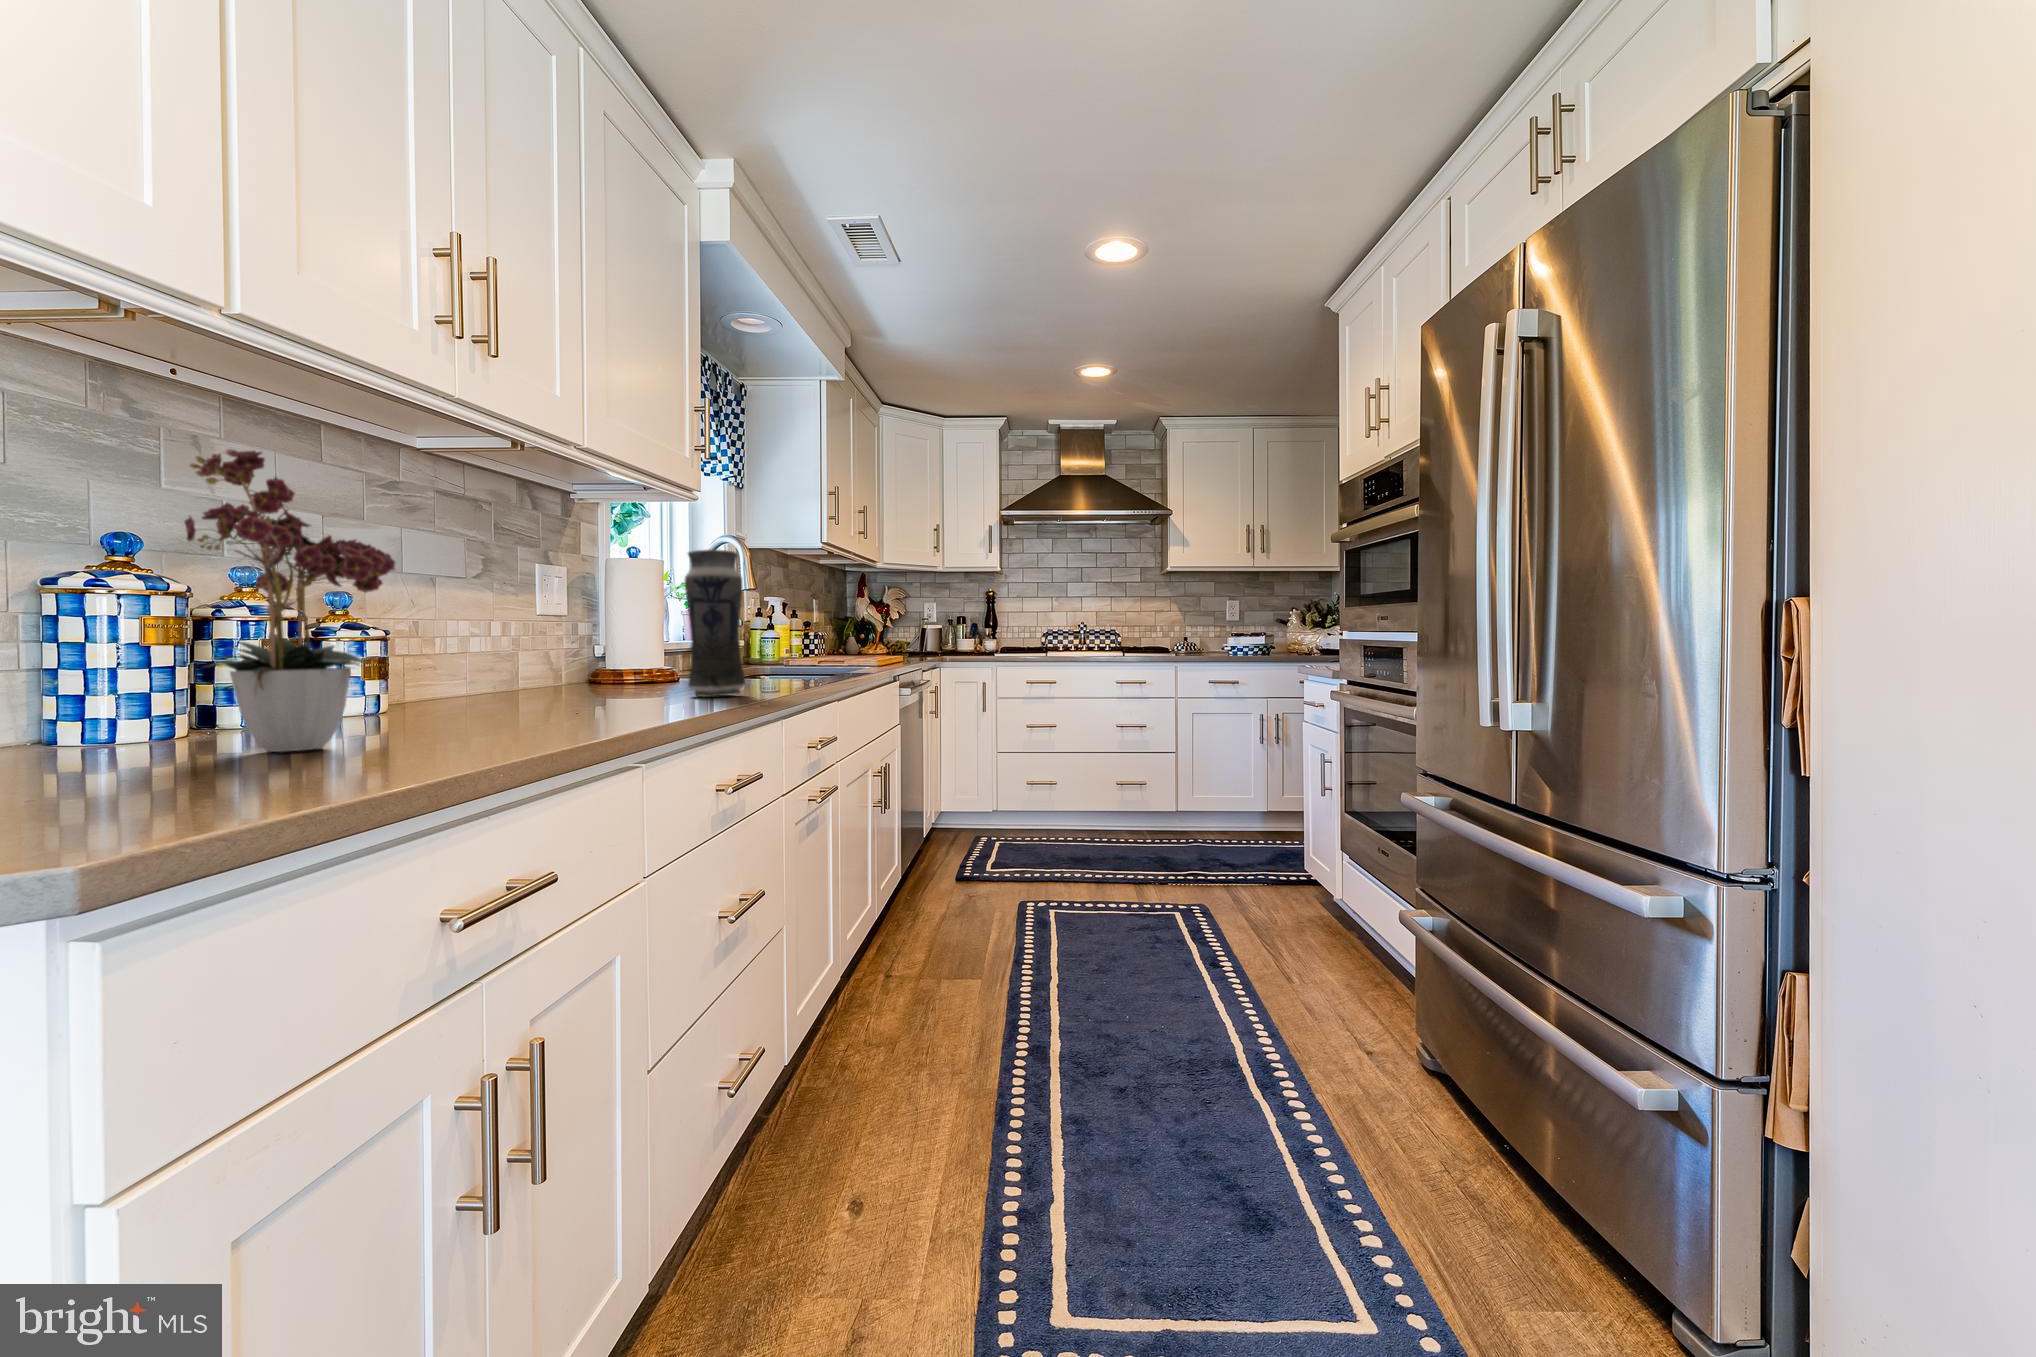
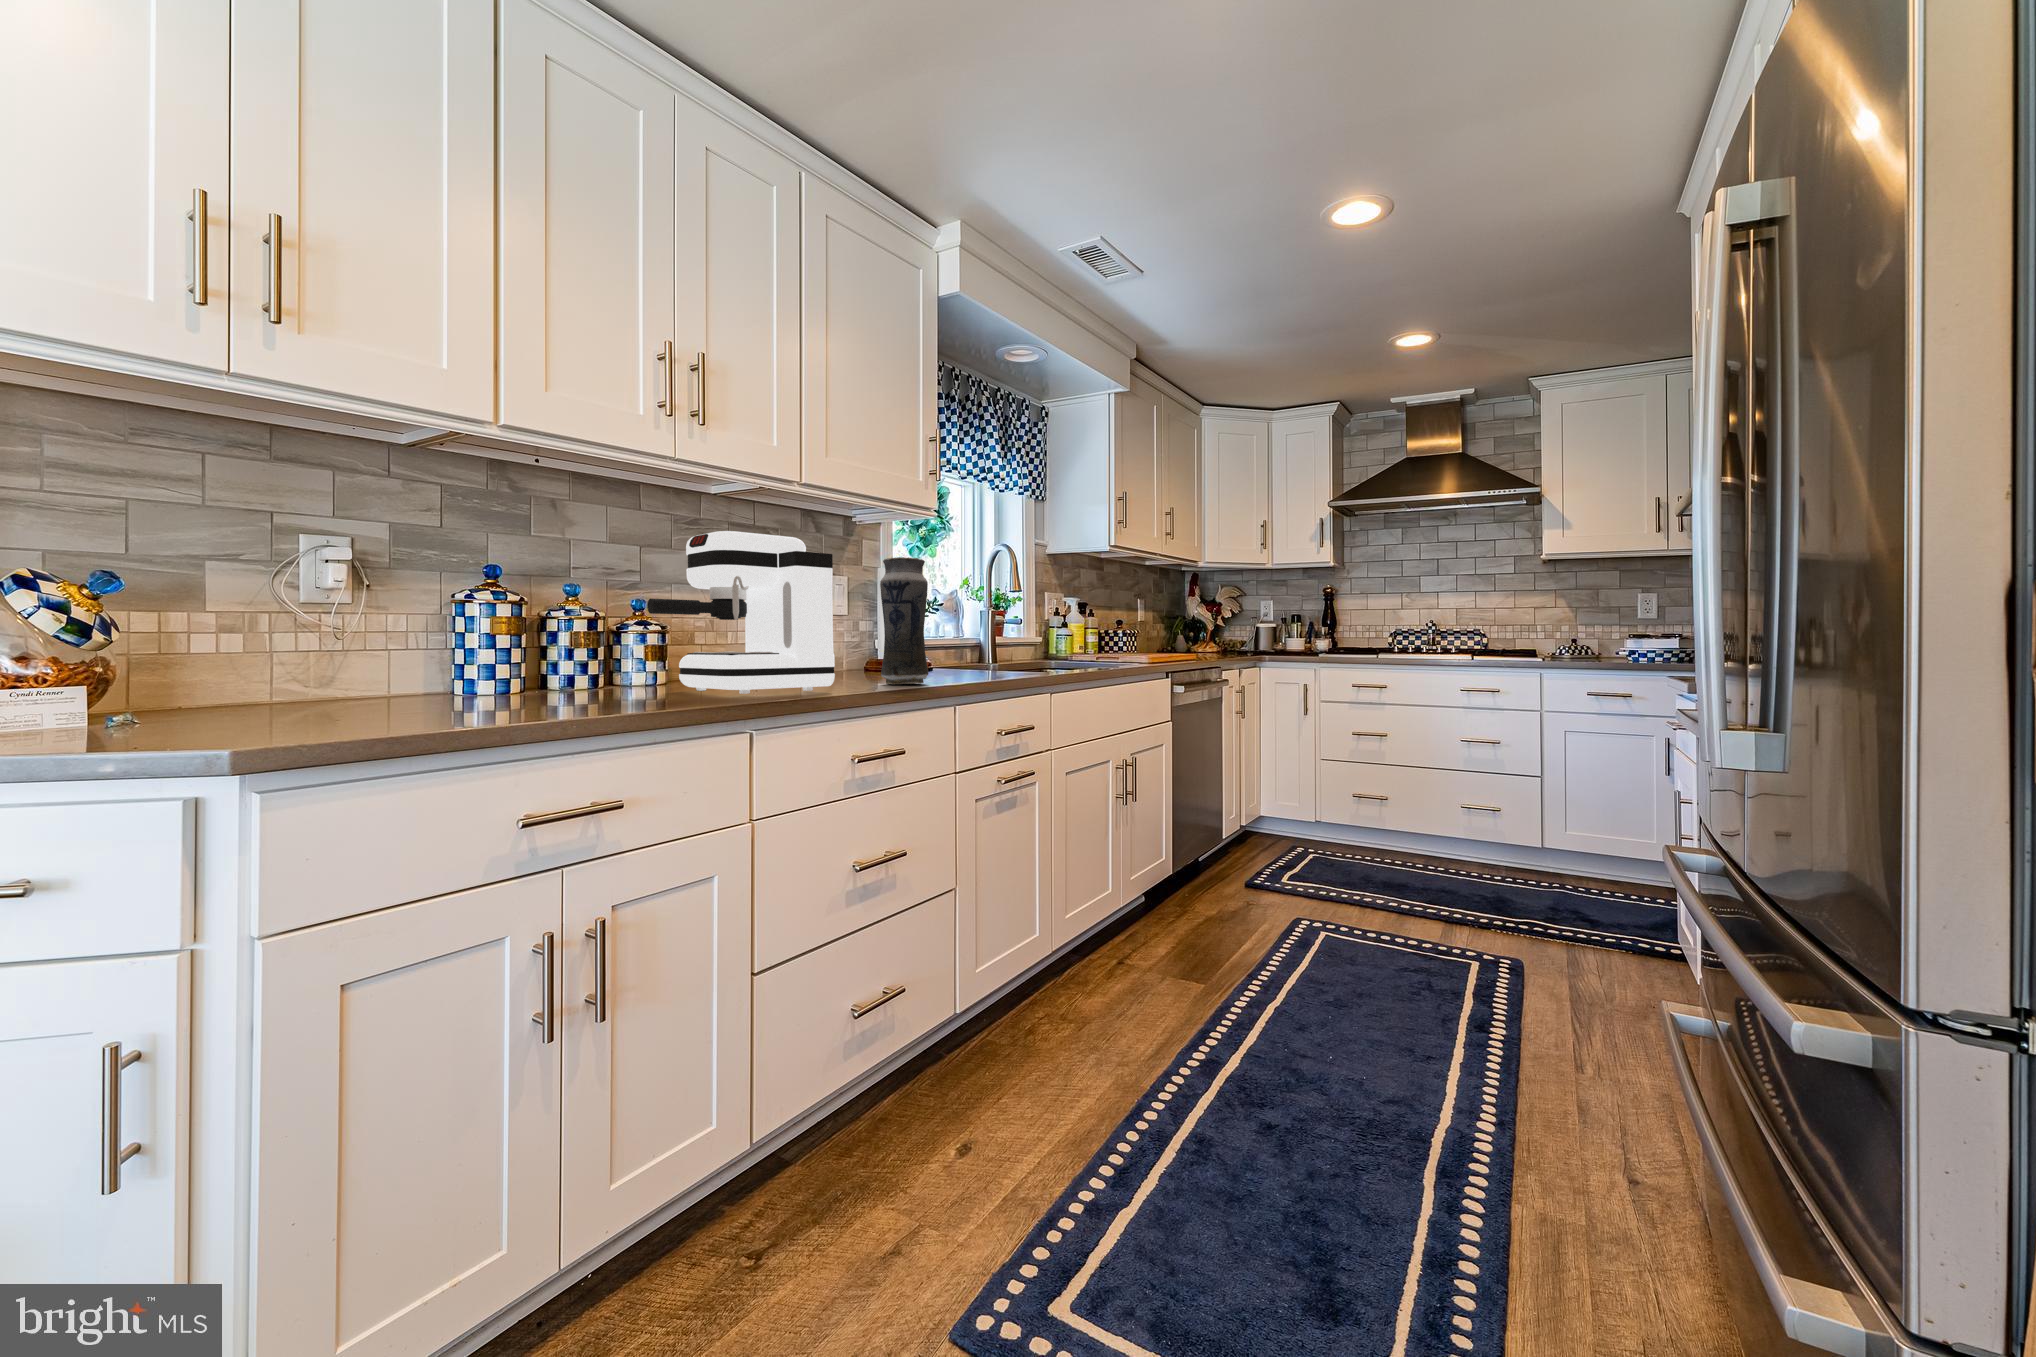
flower arrangement: present [184,449,396,752] -> none [439,496,602,707]
coffee maker: none [428,508,674,716] -> present [647,531,835,694]

